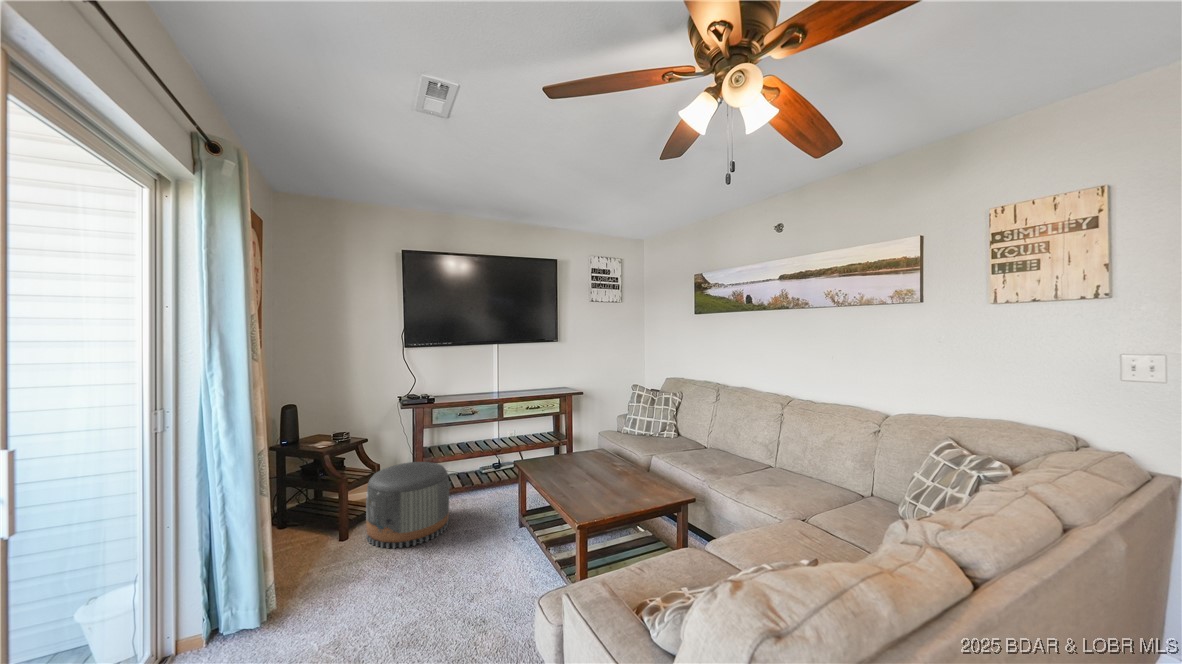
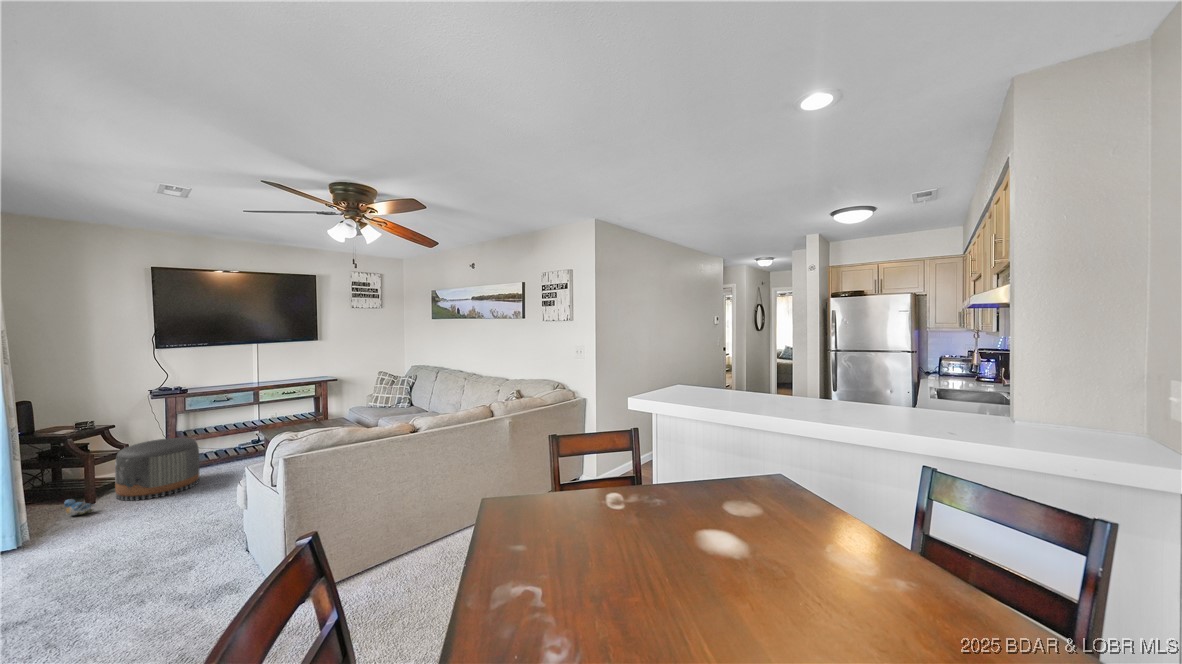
plush toy: none [315,544,347,567] -> present [64,499,96,515]

